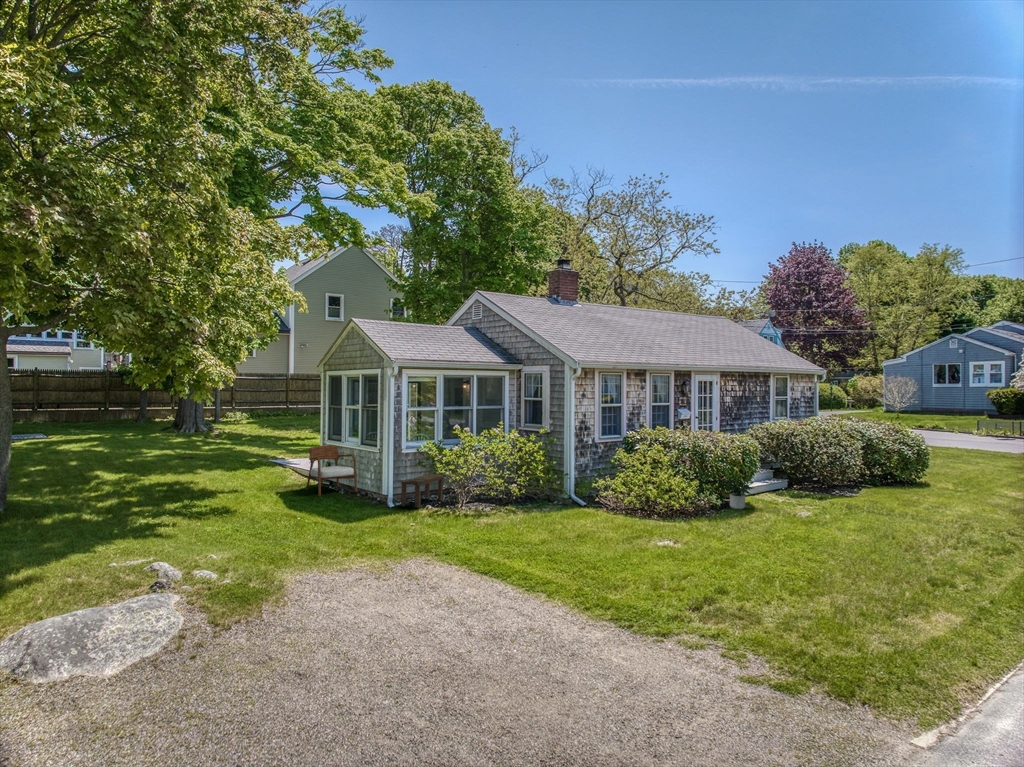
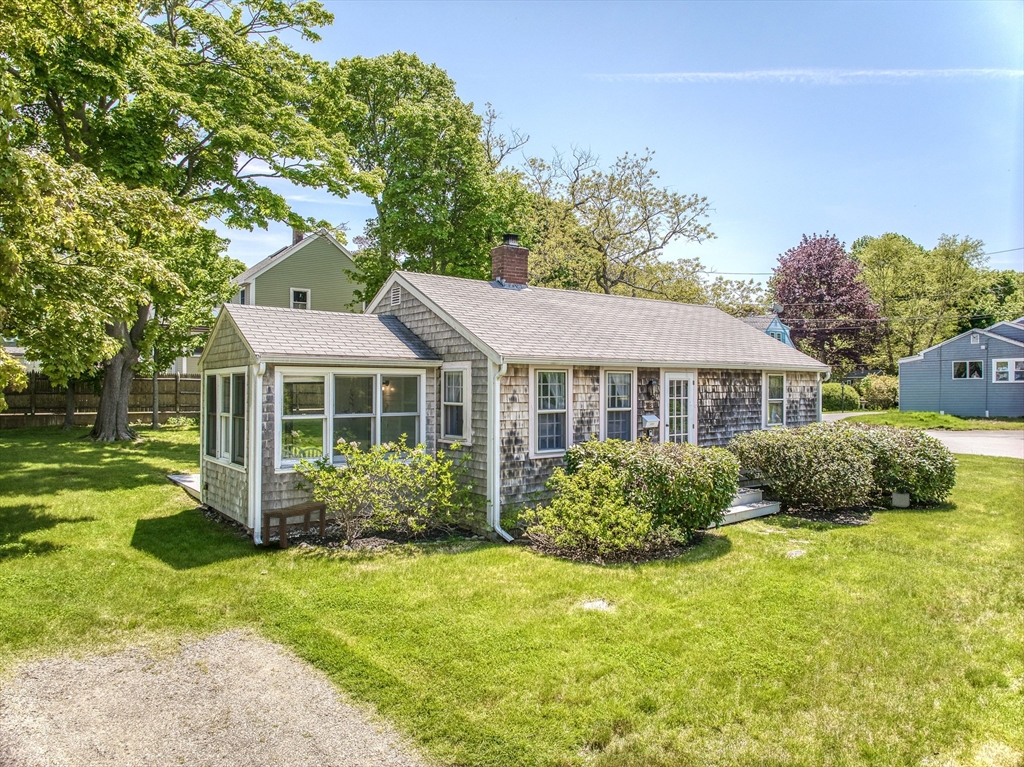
armchair: present [306,445,357,496] -> none [160,464,225,531]
potted plant: present [722,480,753,509] -> present [883,478,918,507]

